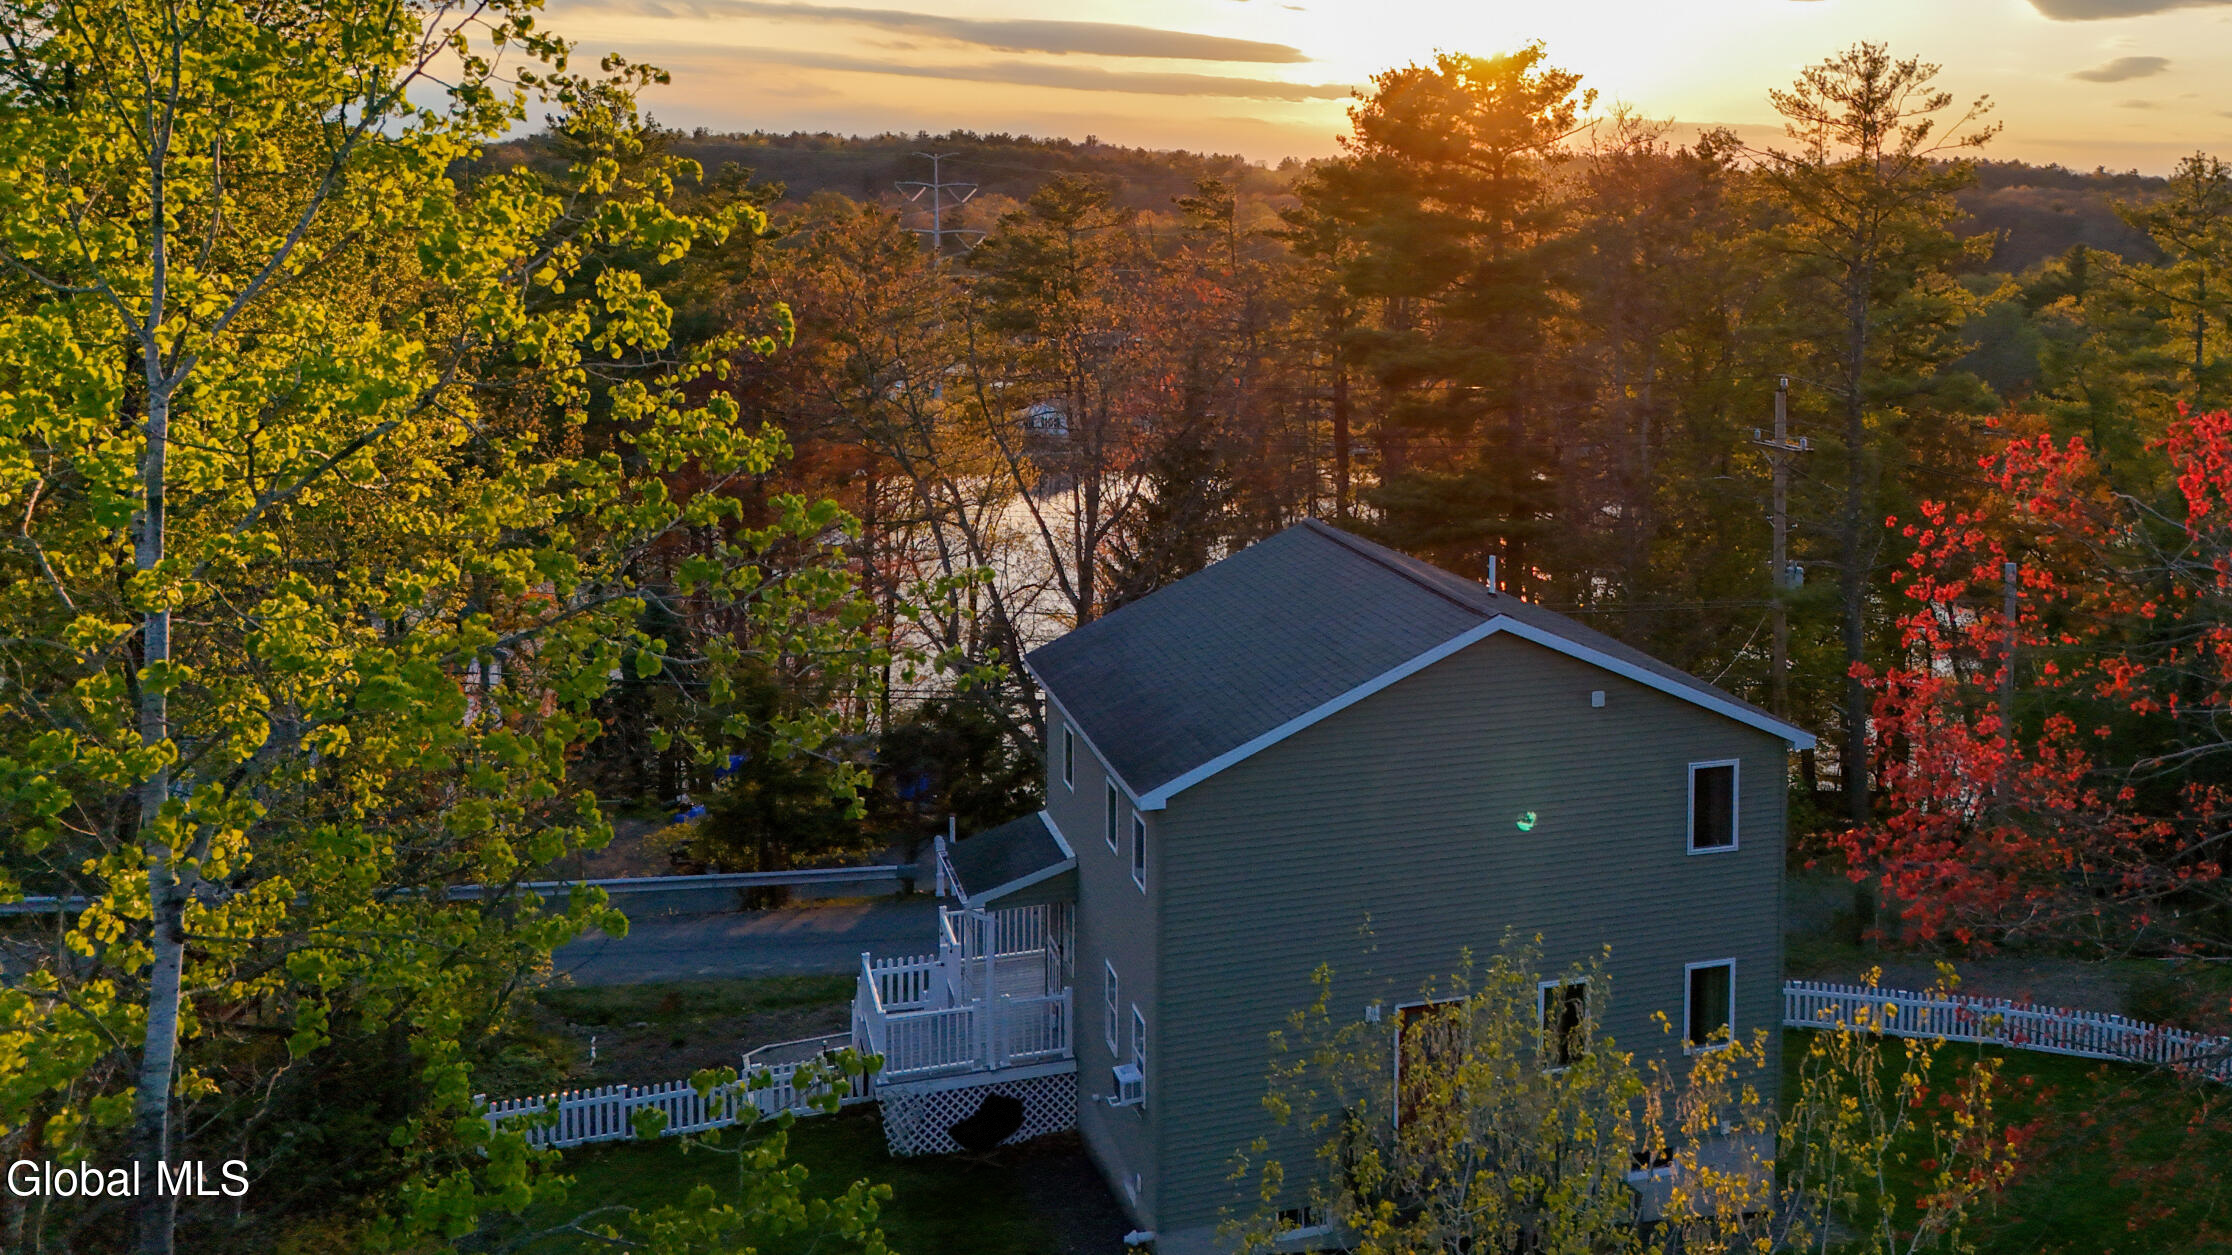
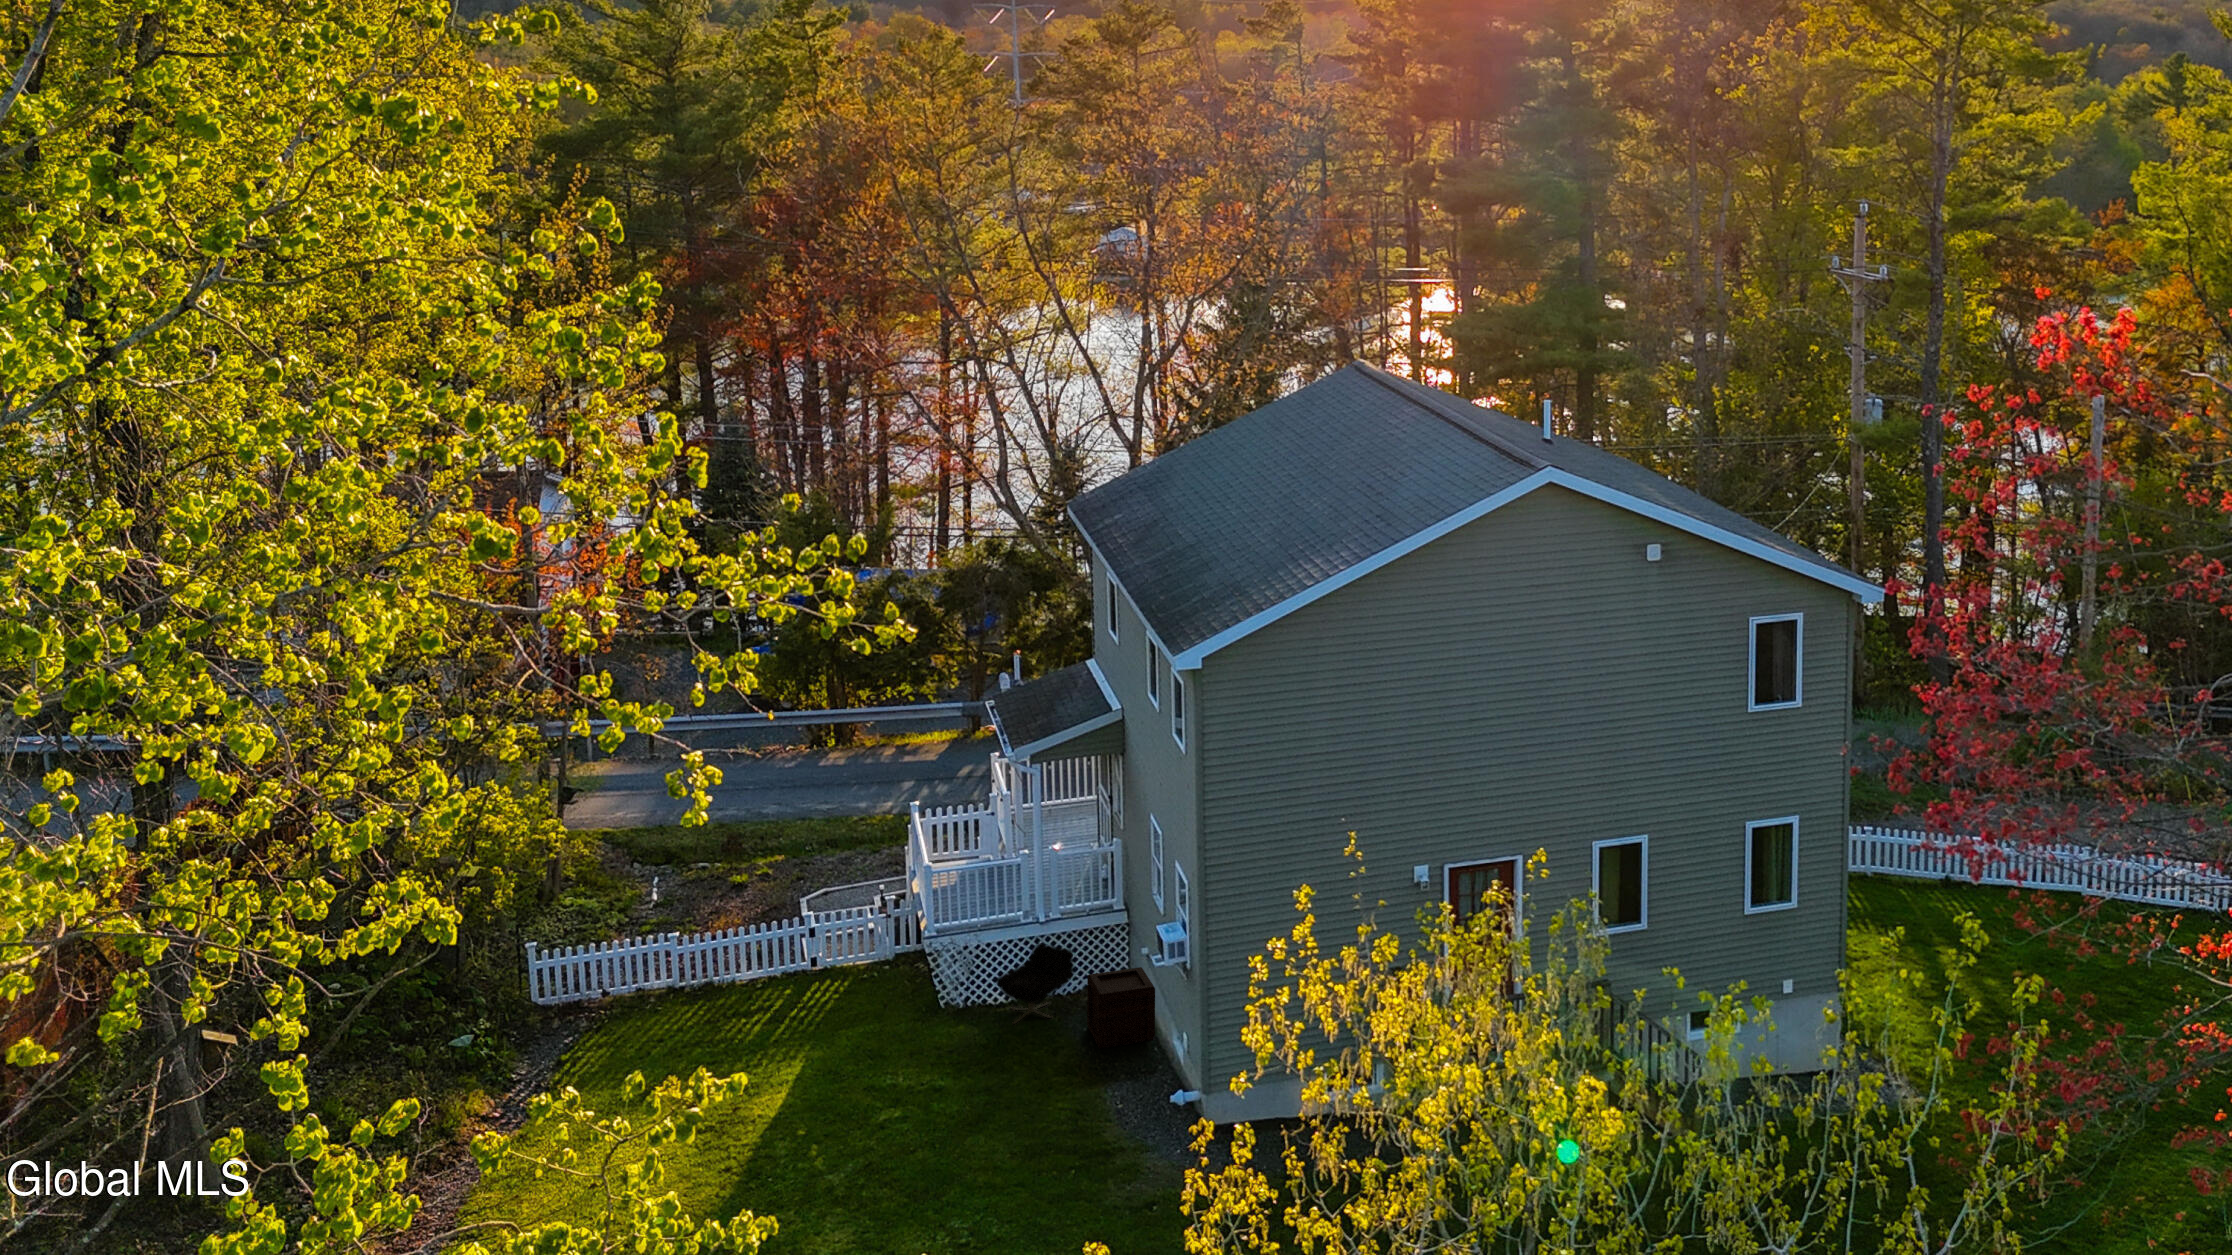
wooden crate: none [1038,1114,1107,1196] -> present [1087,967,1155,1049]

